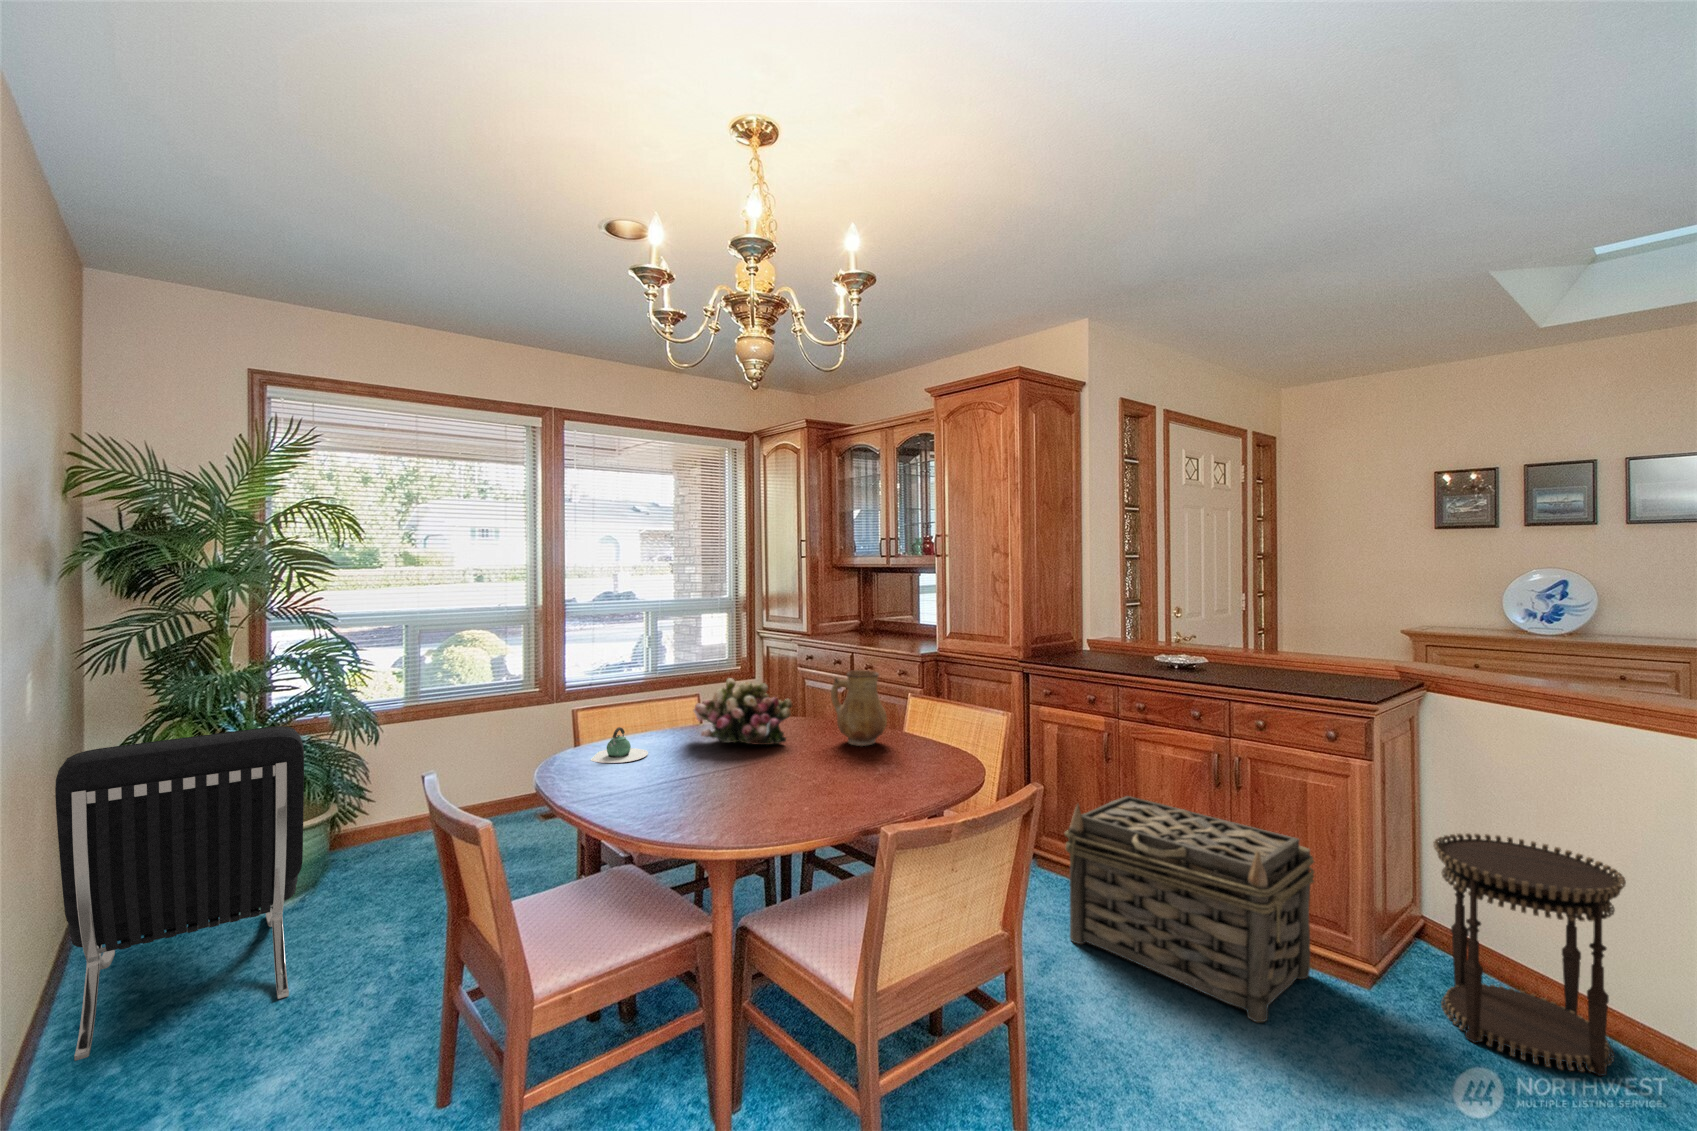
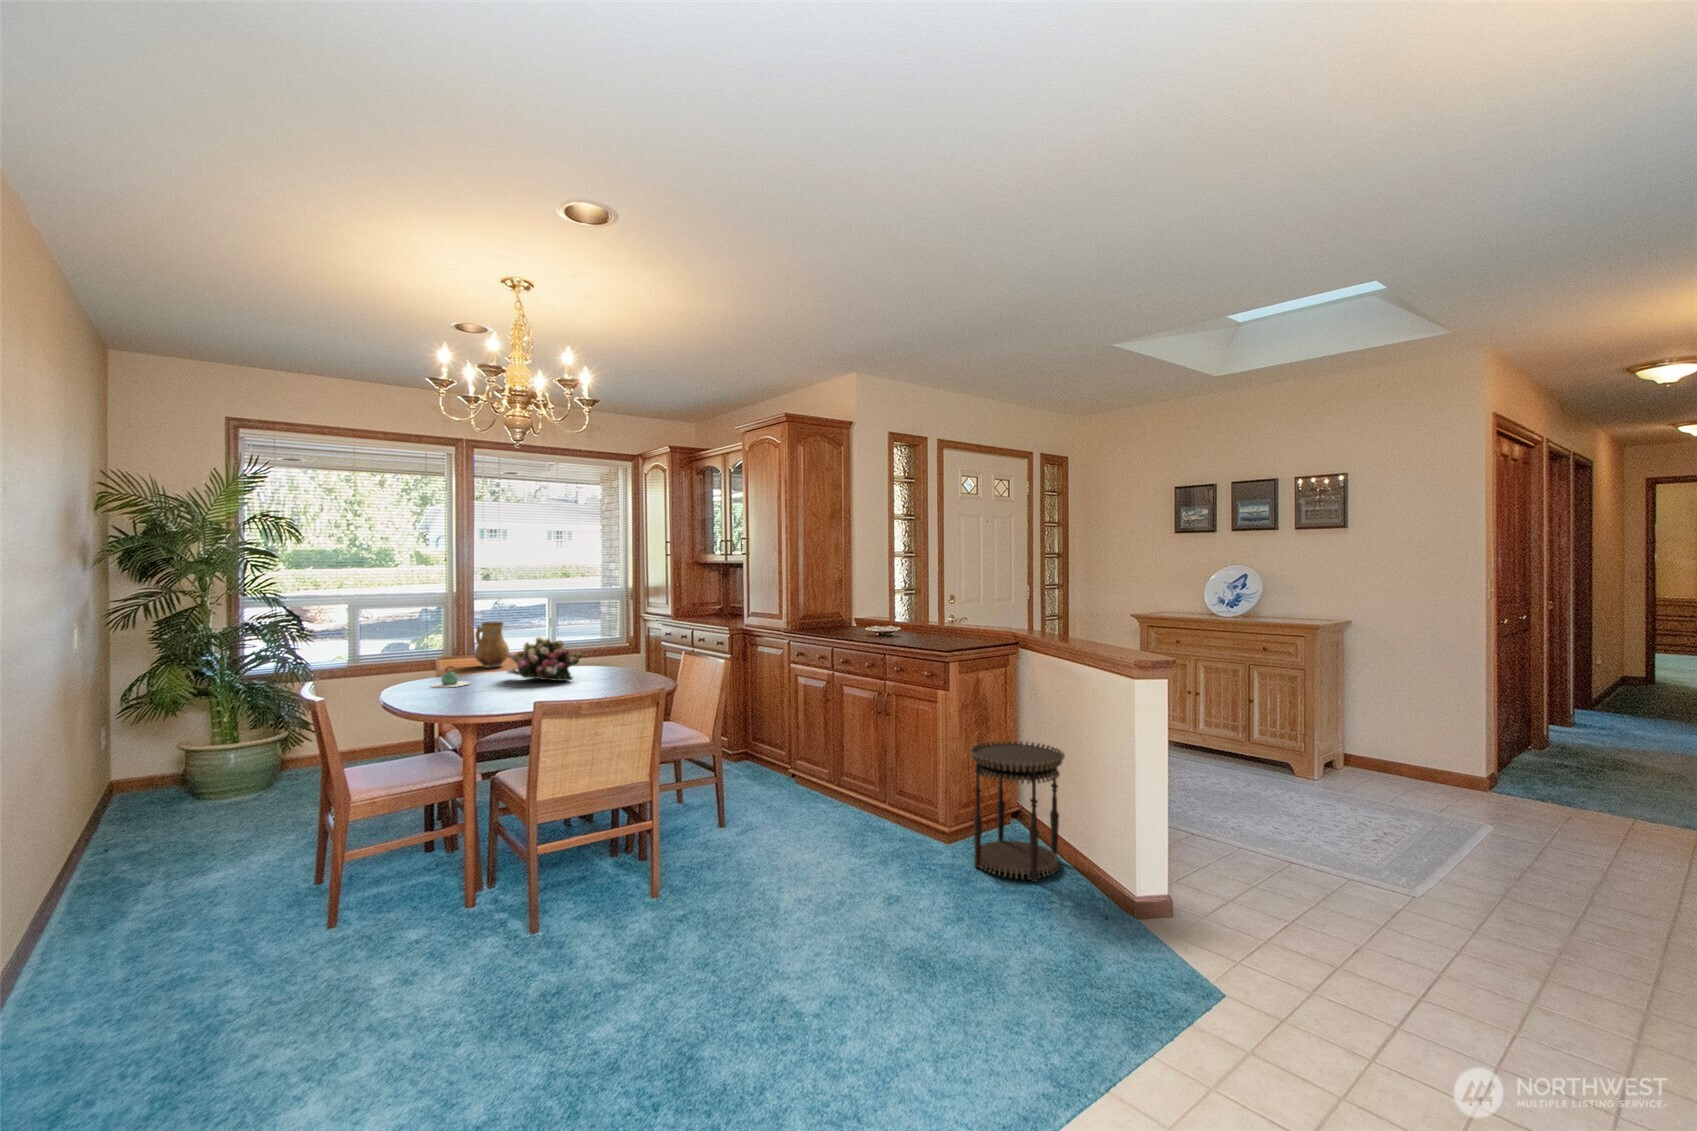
ceramic pitcher: present [831,670,887,746] -> present [475,622,509,668]
lounge chair: present [55,726,304,1061] -> none [88,664,248,864]
basket: present [1065,796,1314,1022] -> none [768,725,915,858]

